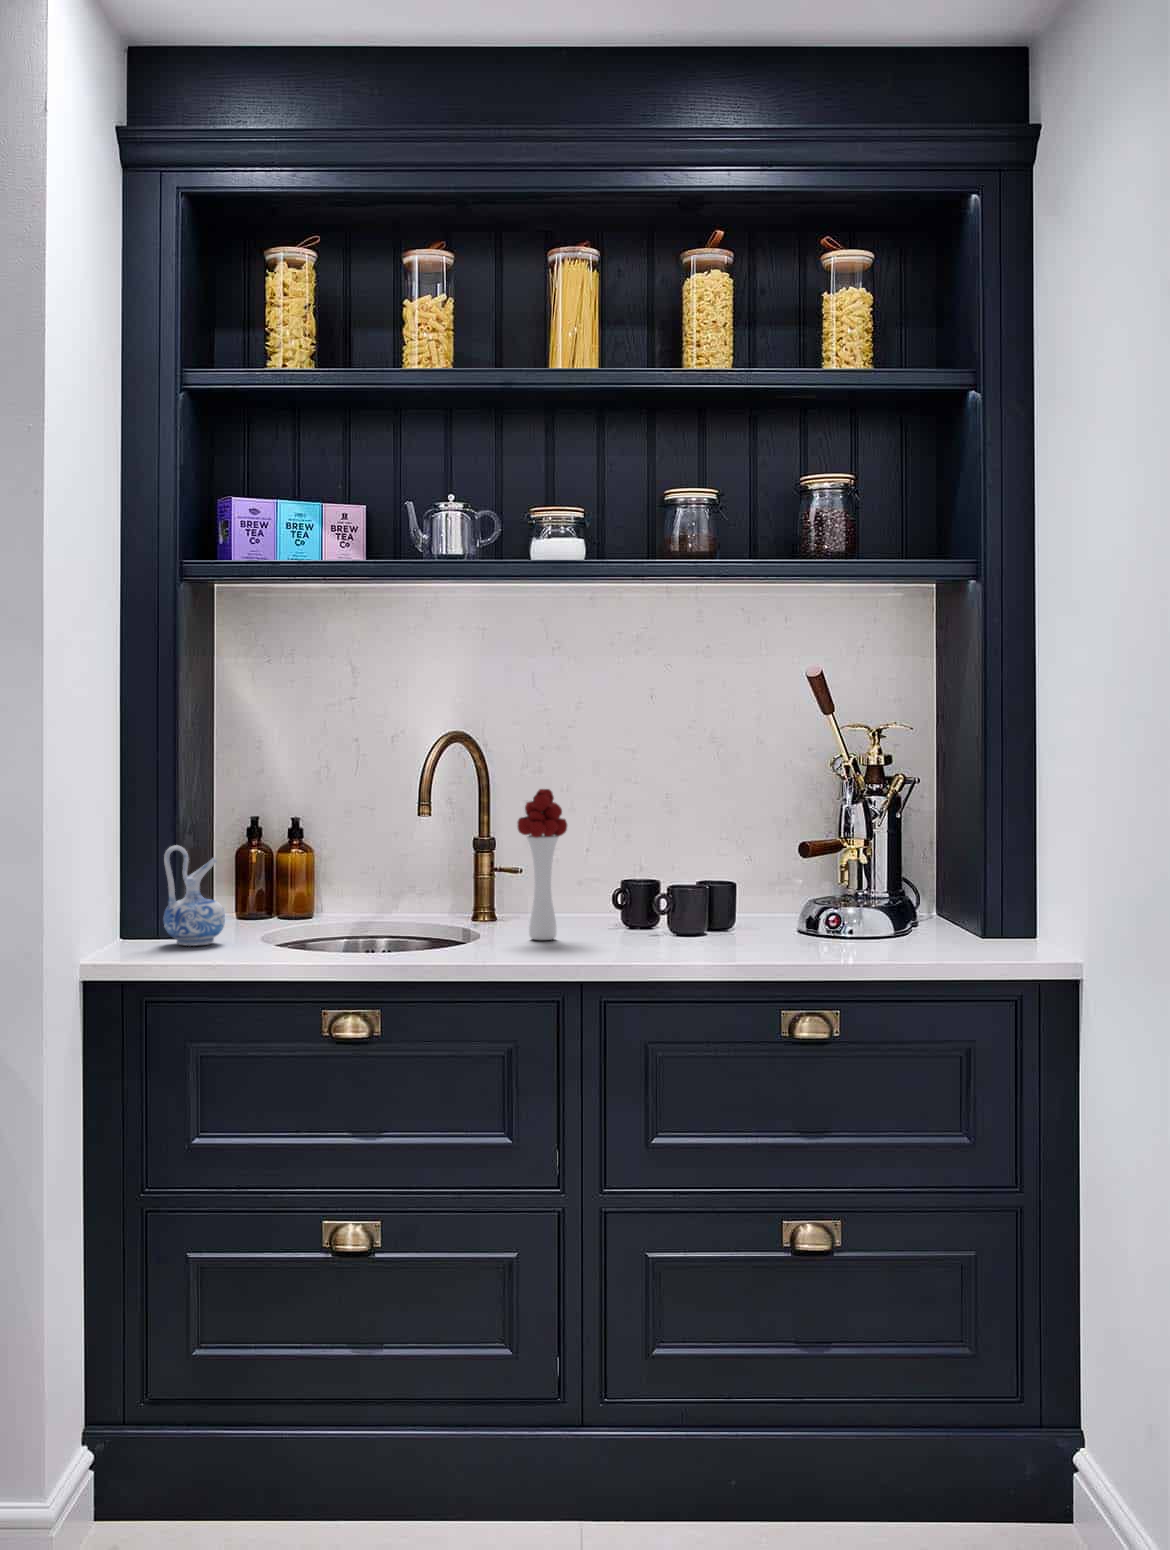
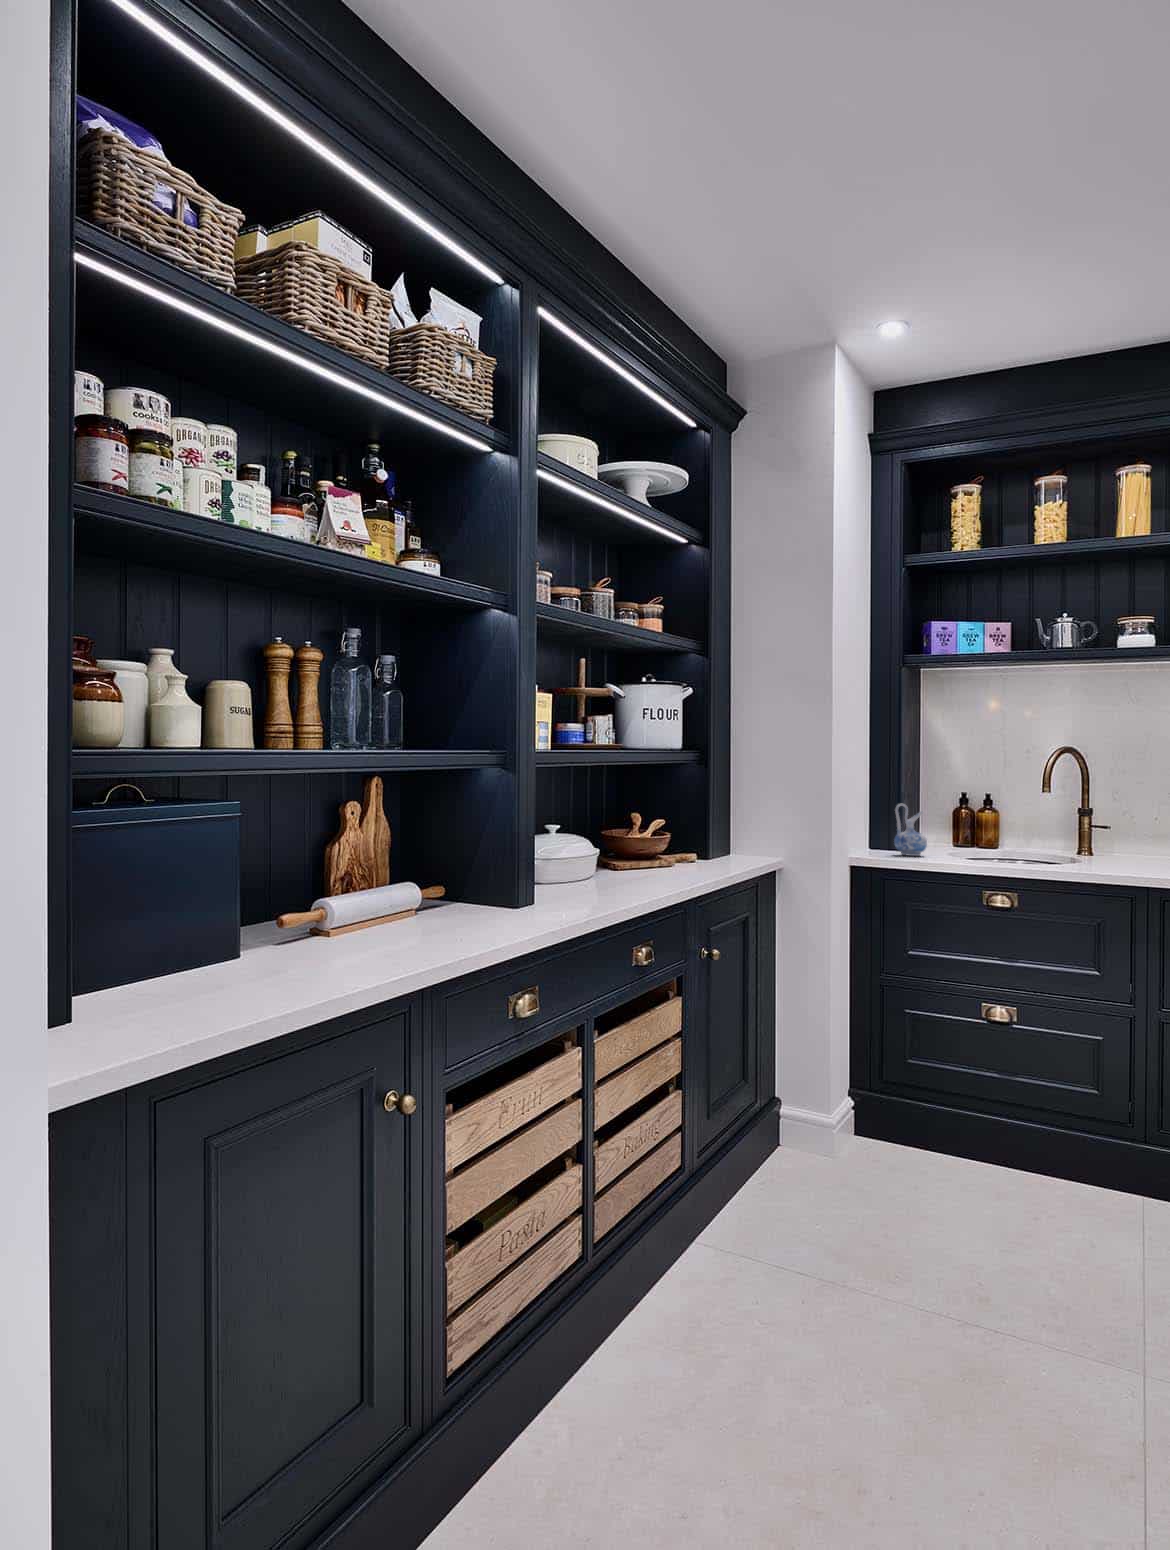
flower bouquet: present [518,789,567,940] -> none [1106,777,1140,866]

